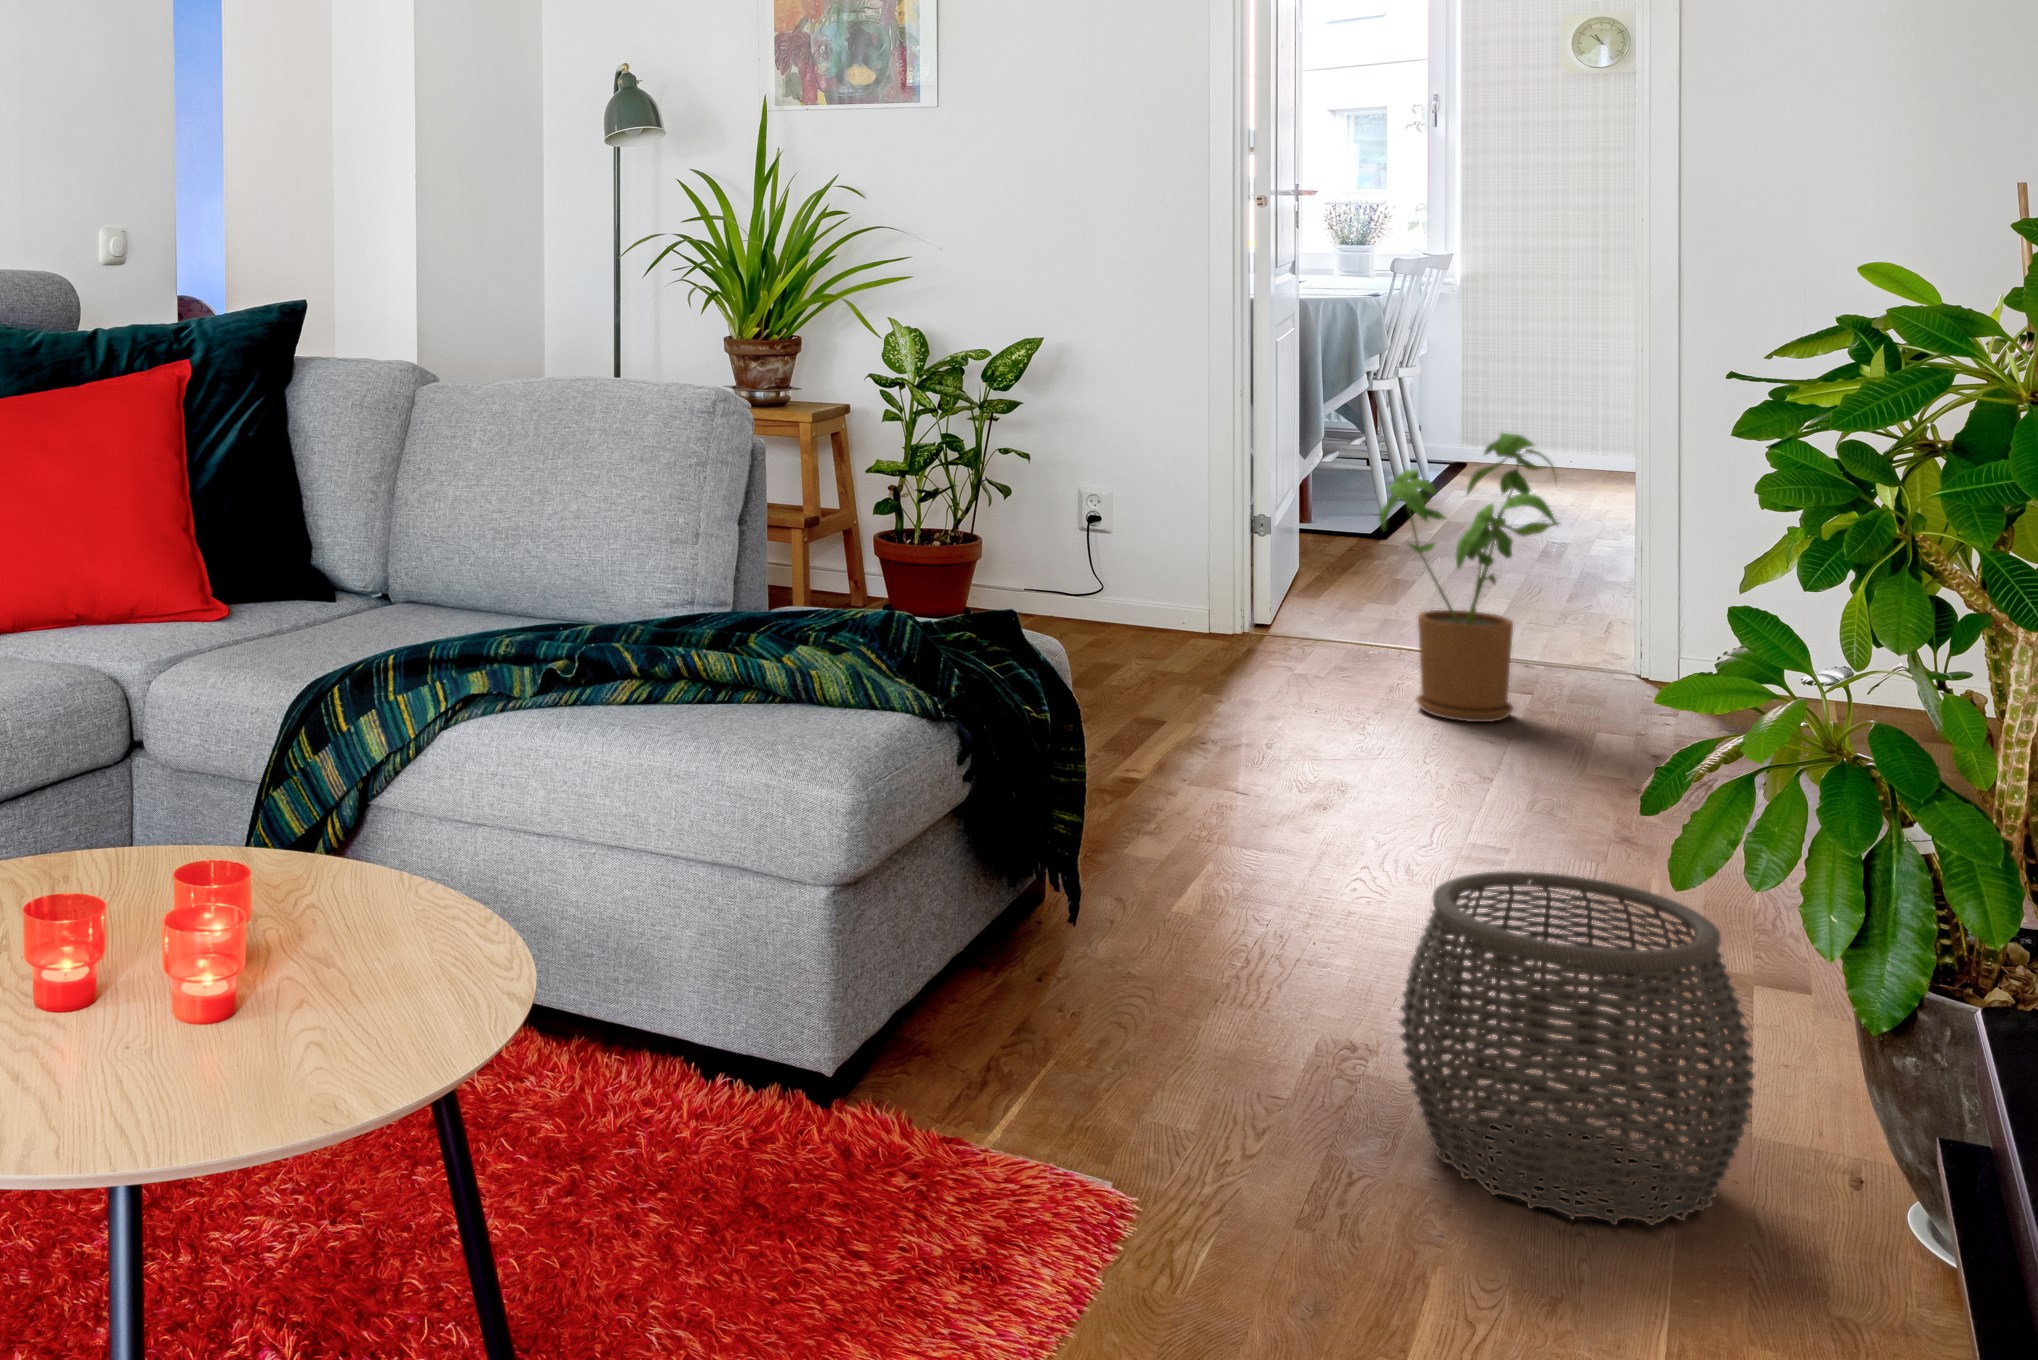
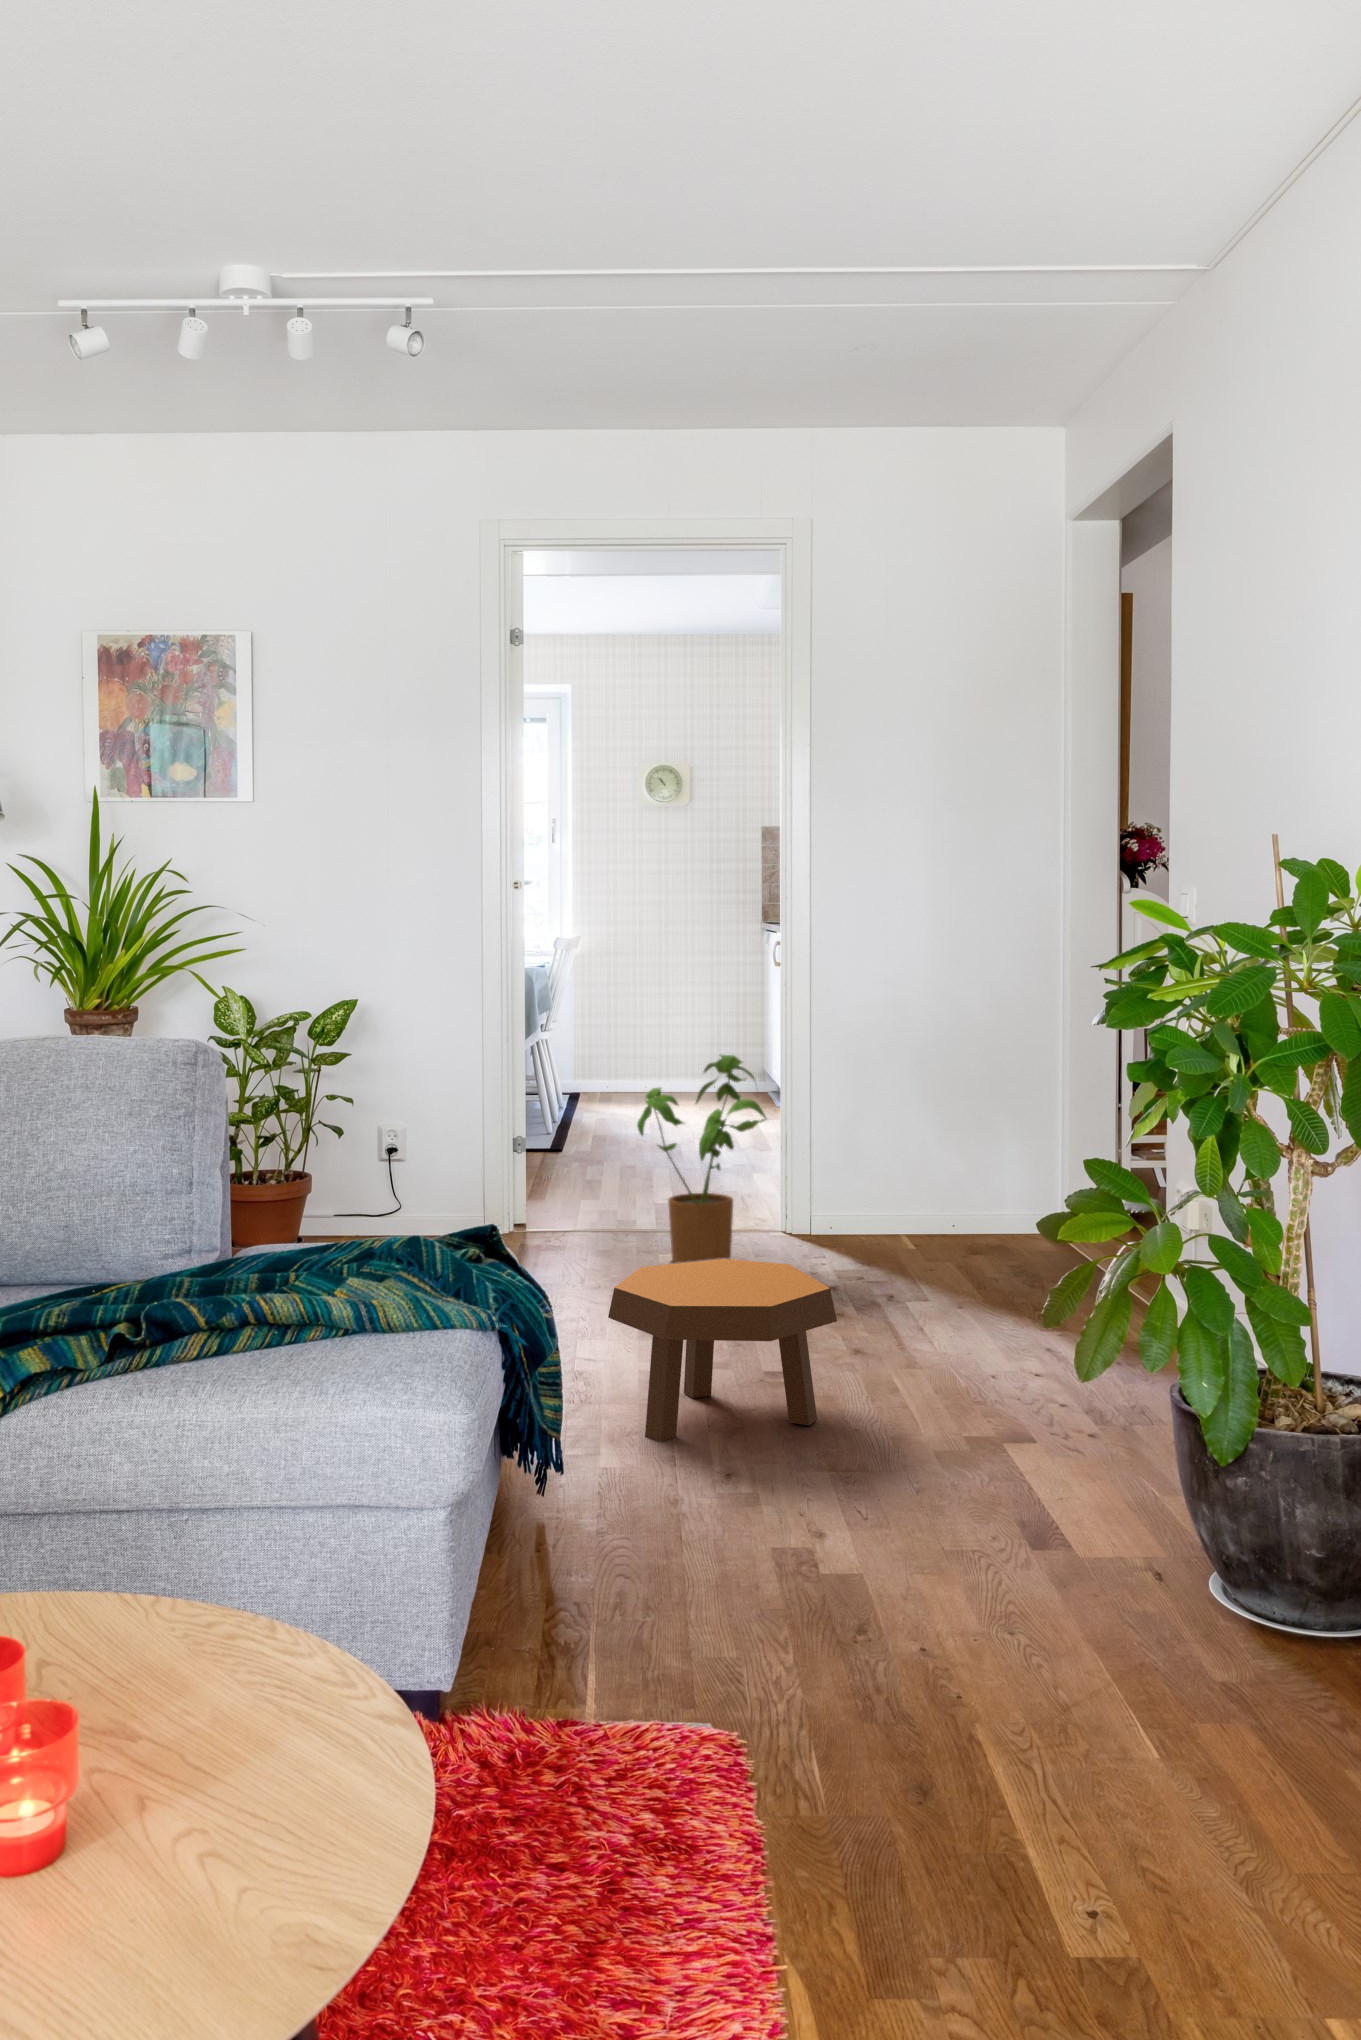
footstool: none [1215,688,1518,914] -> present [608,1259,837,1442]
woven basket: present [1400,871,1755,1225] -> none [875,1382,1129,1657]

